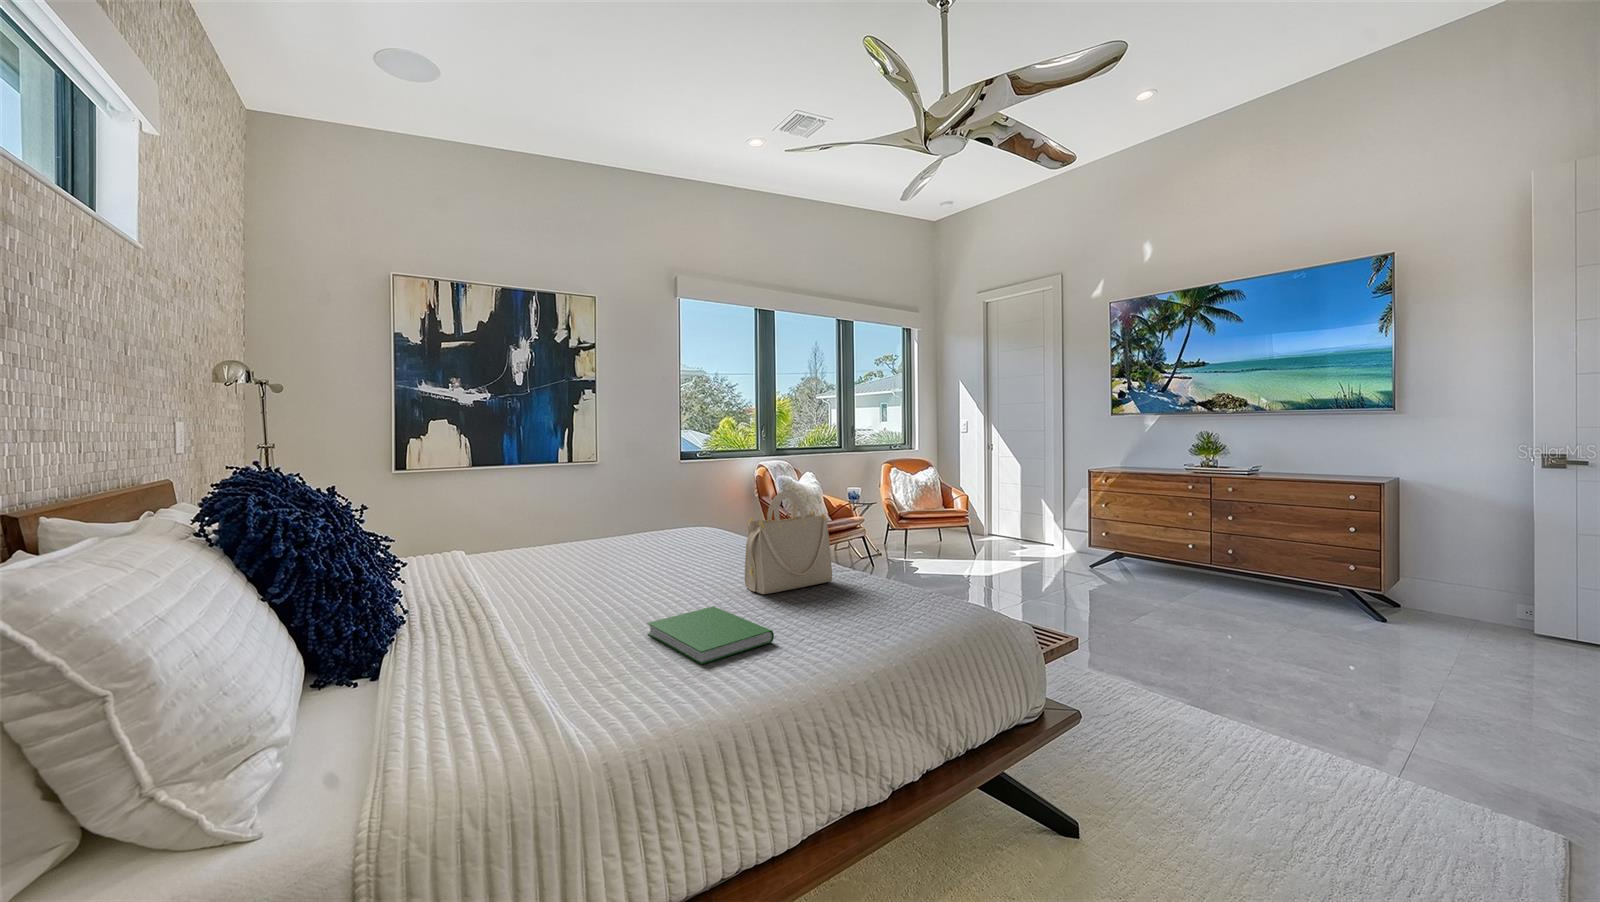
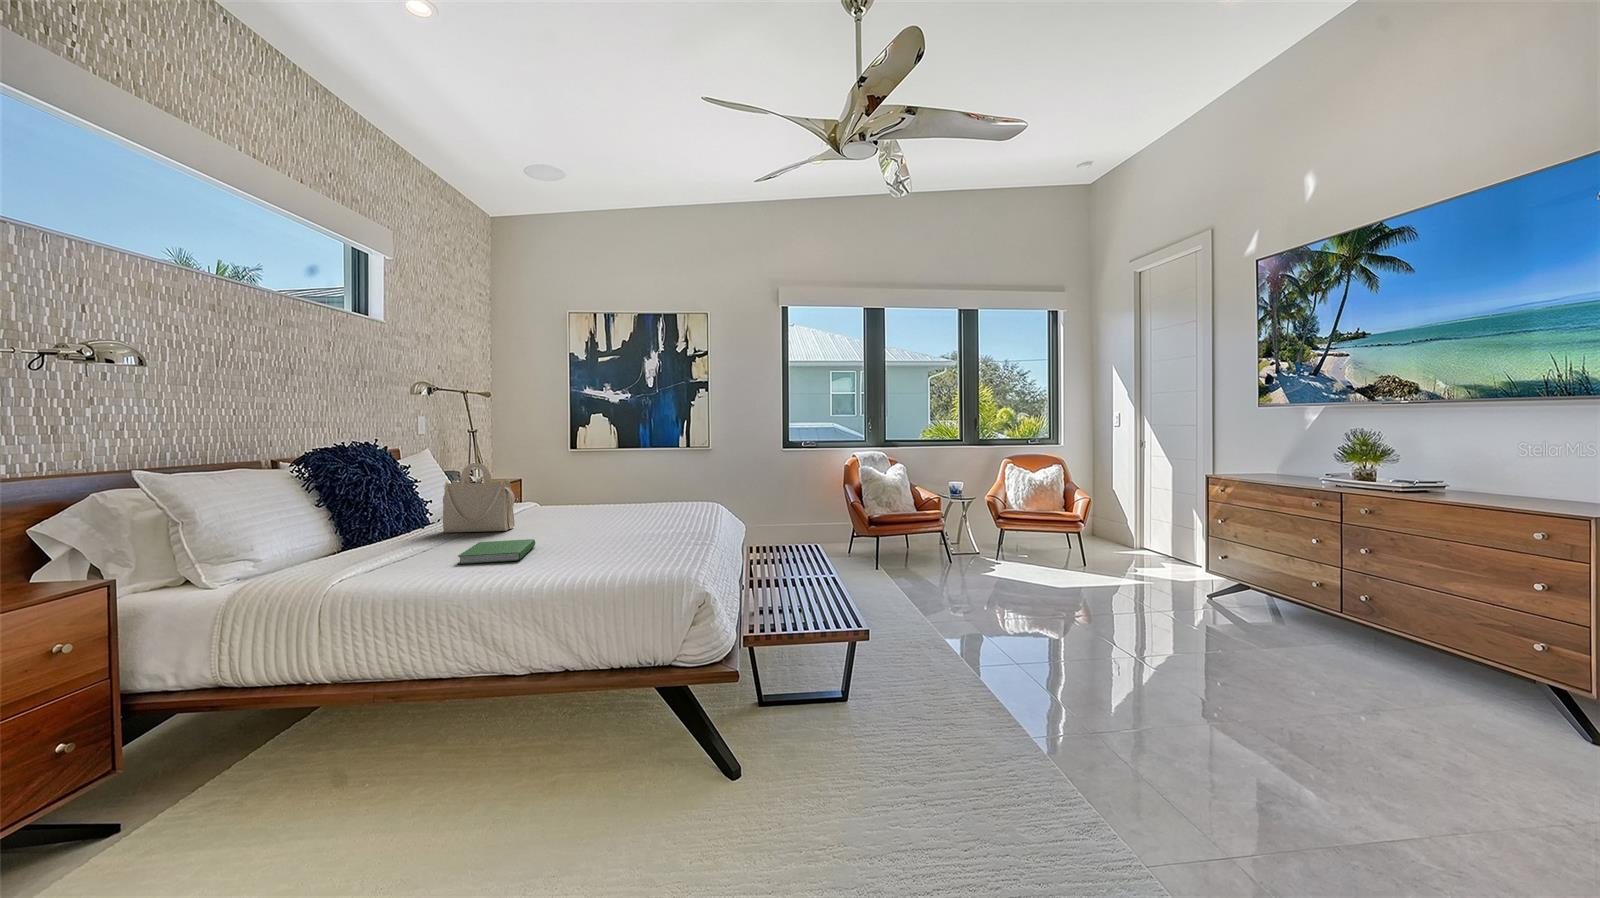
handbag: present [745,492,832,594] -> present [443,463,515,532]

